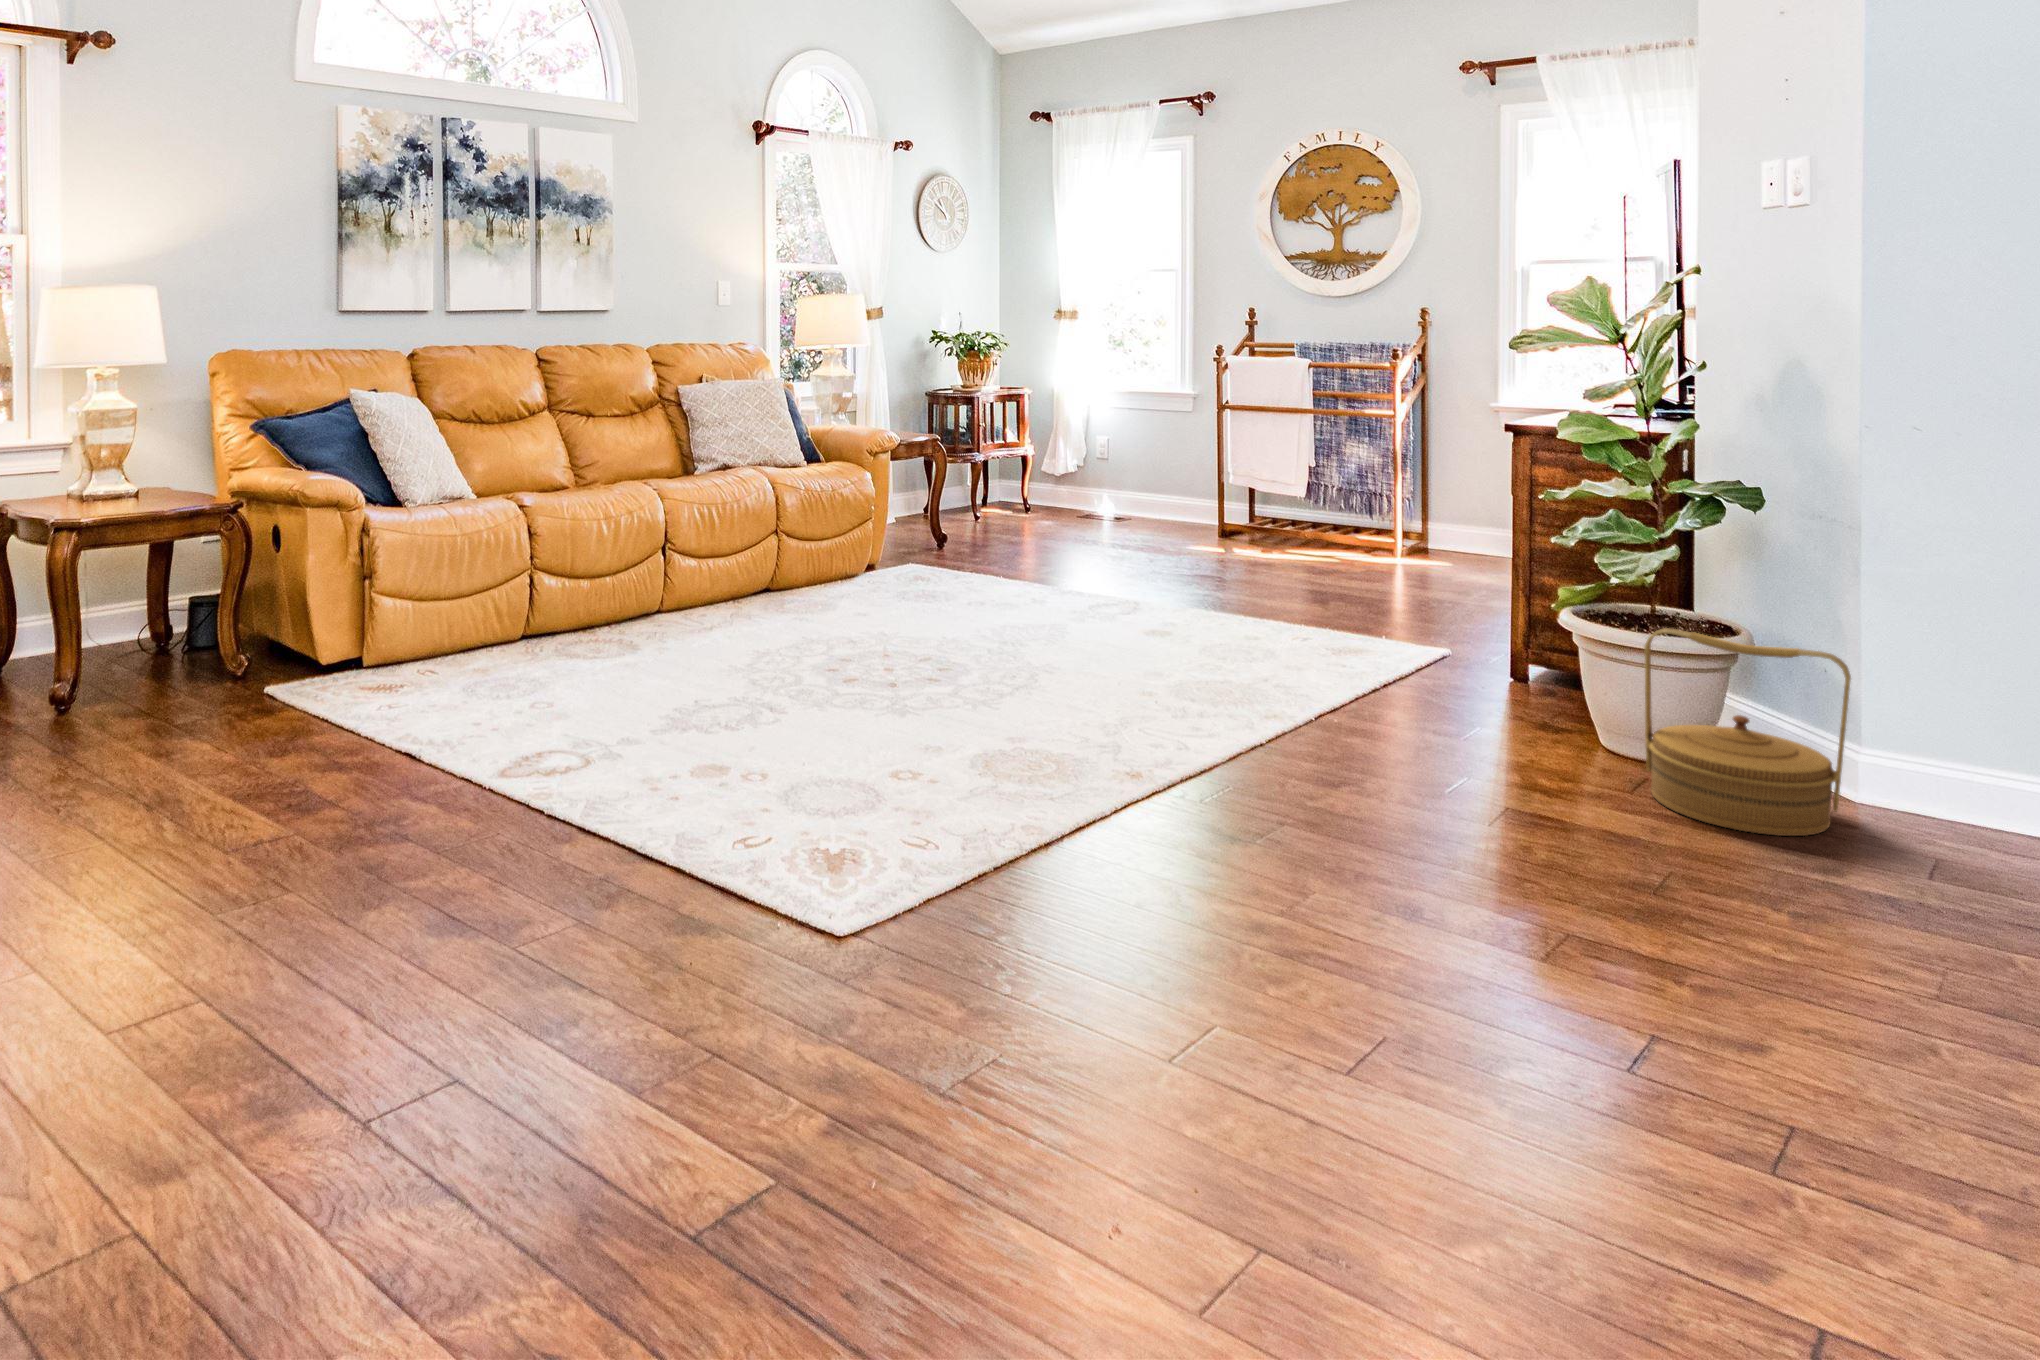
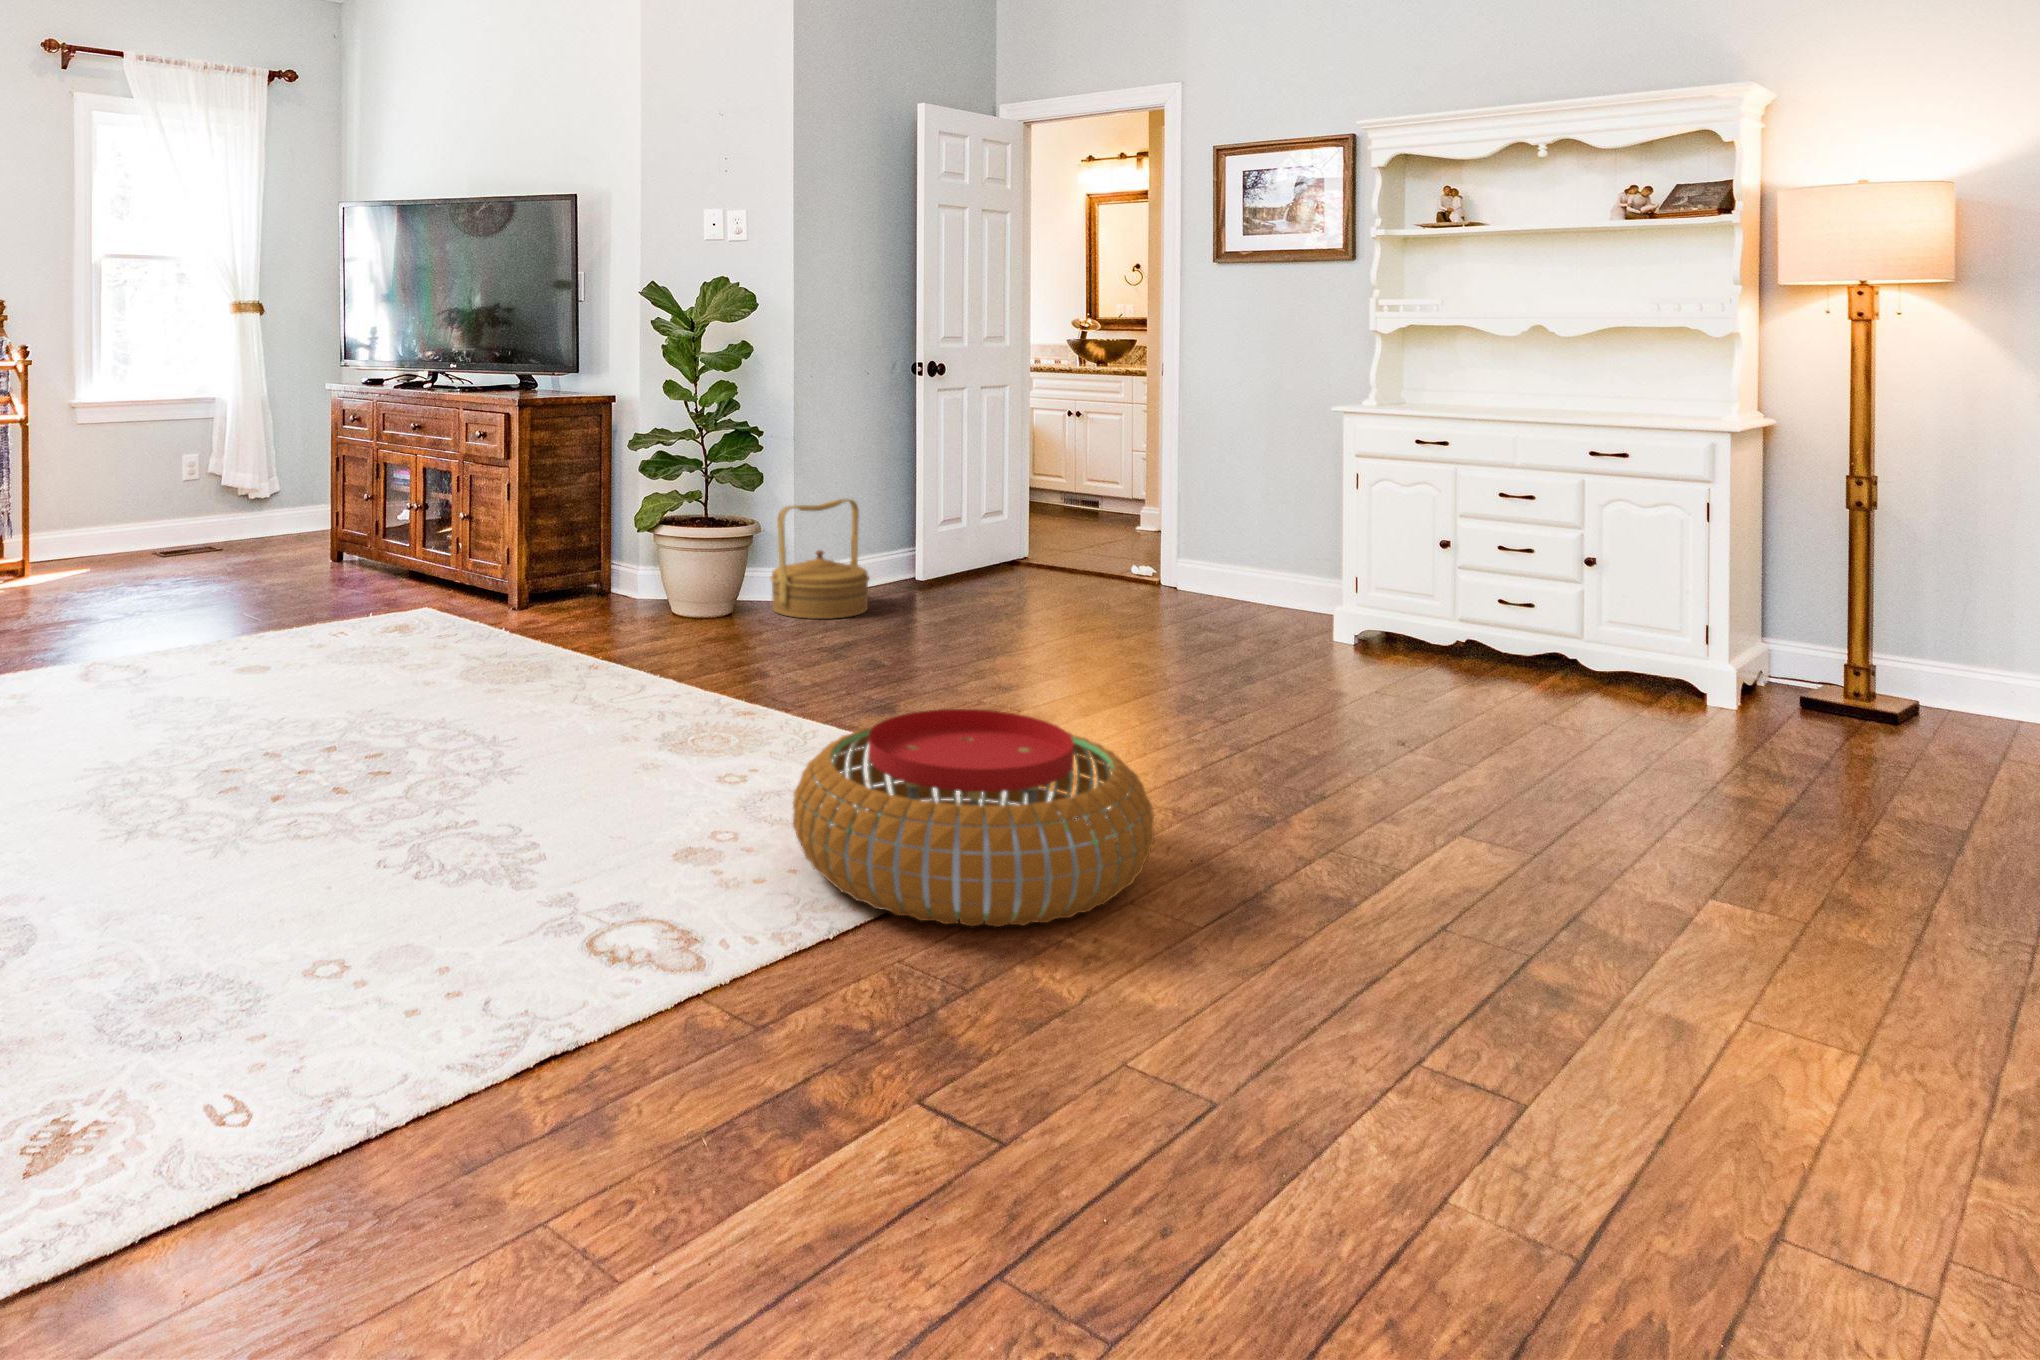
pouf: none [512,704,858,918] -> present [793,709,1154,927]

